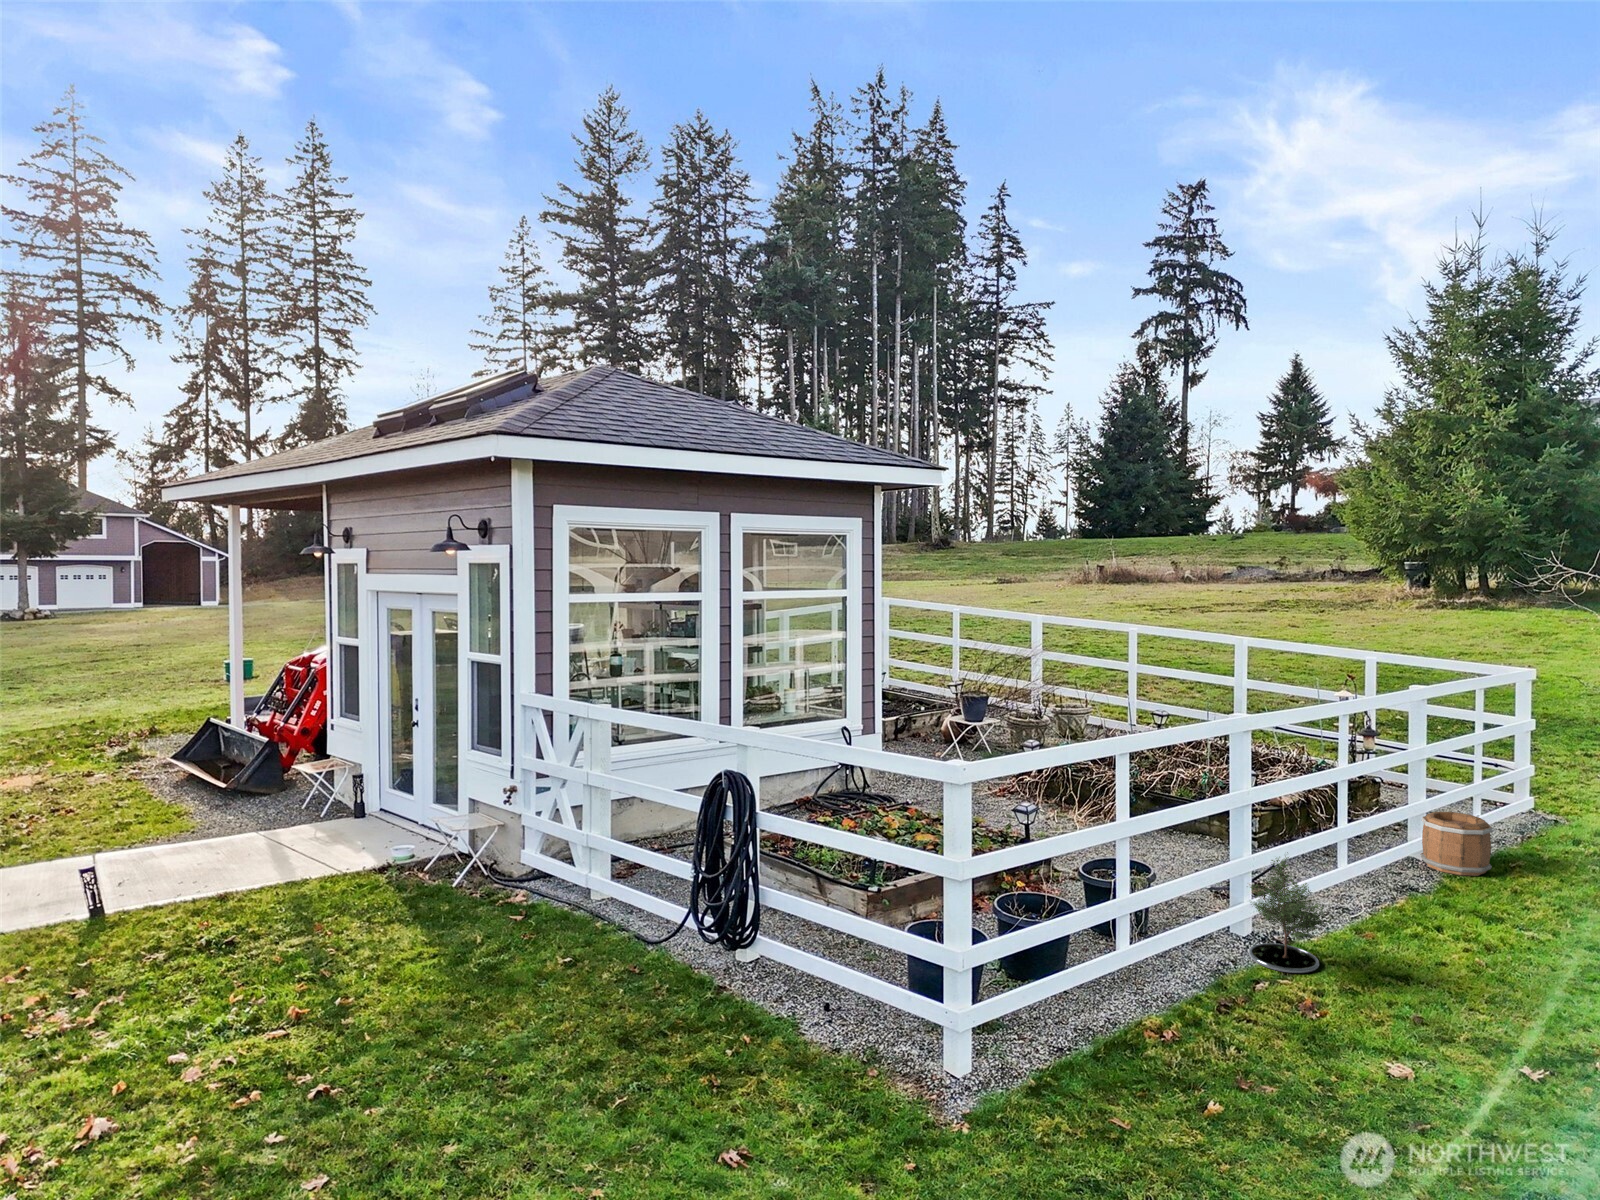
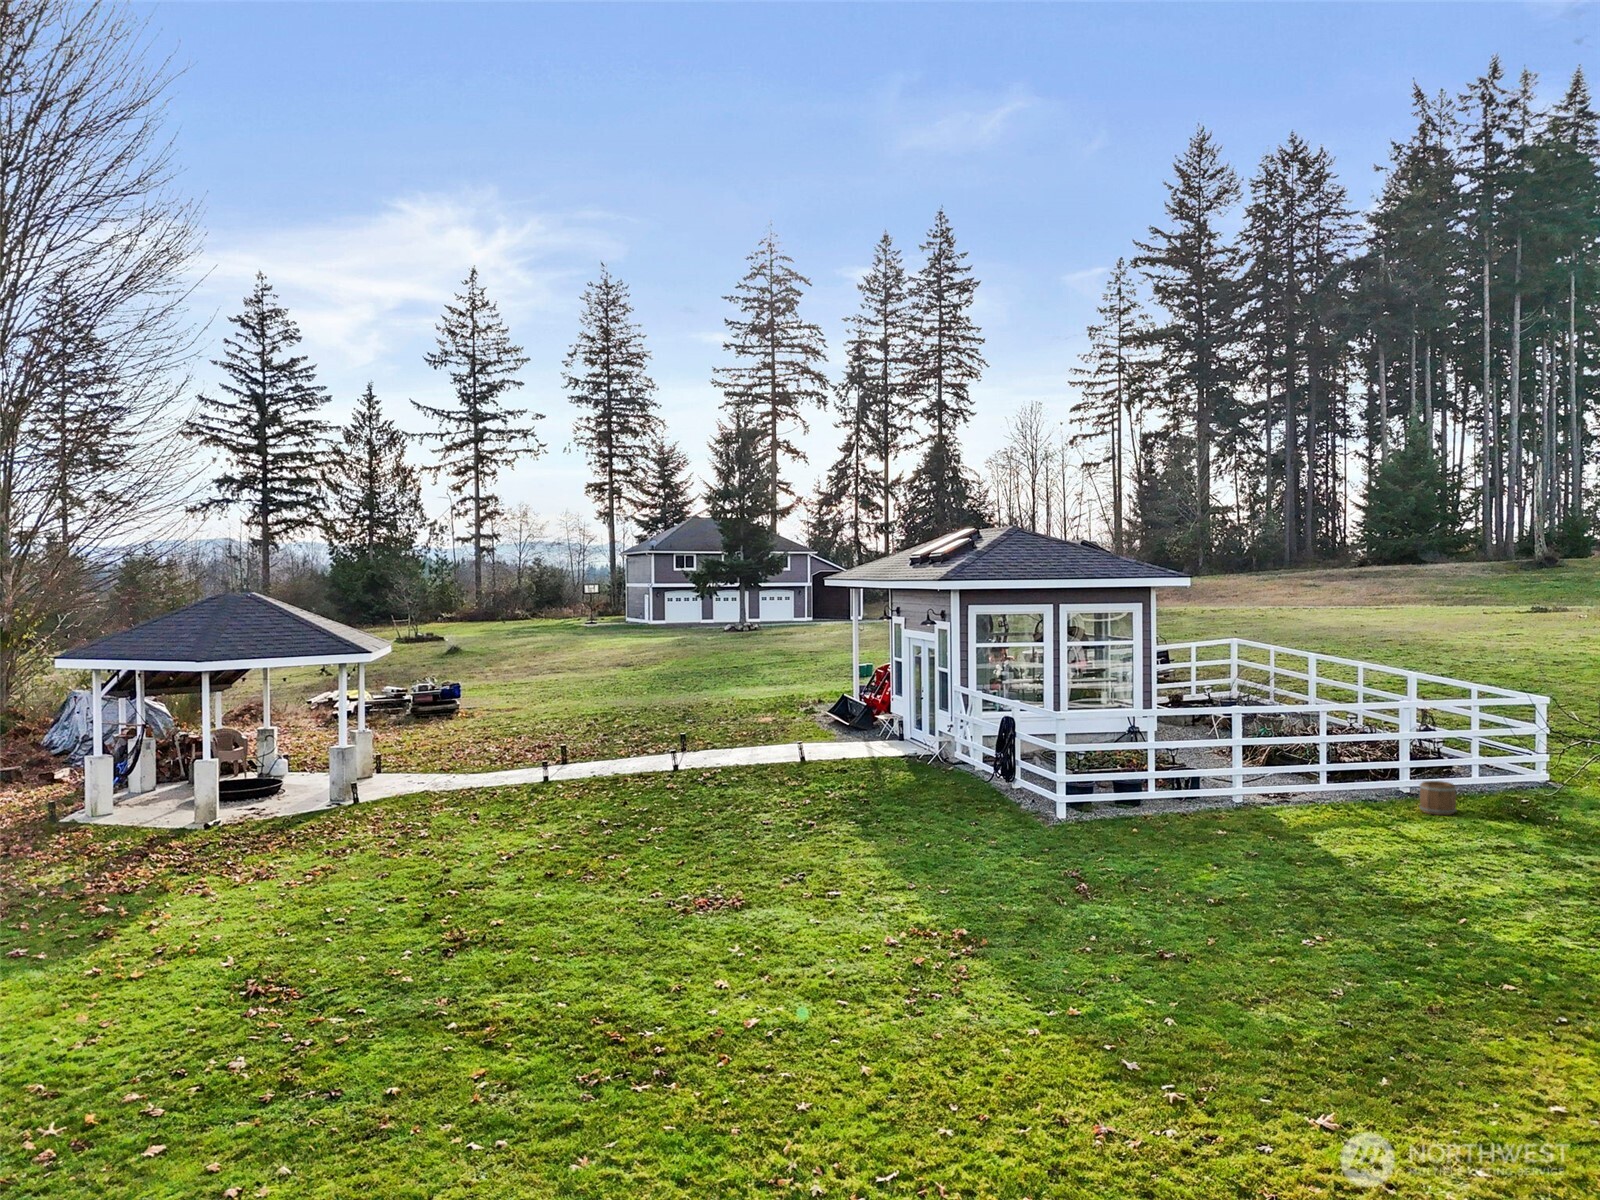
potted tree: present [1249,857,1329,973] -> none [1226,766,1258,820]

